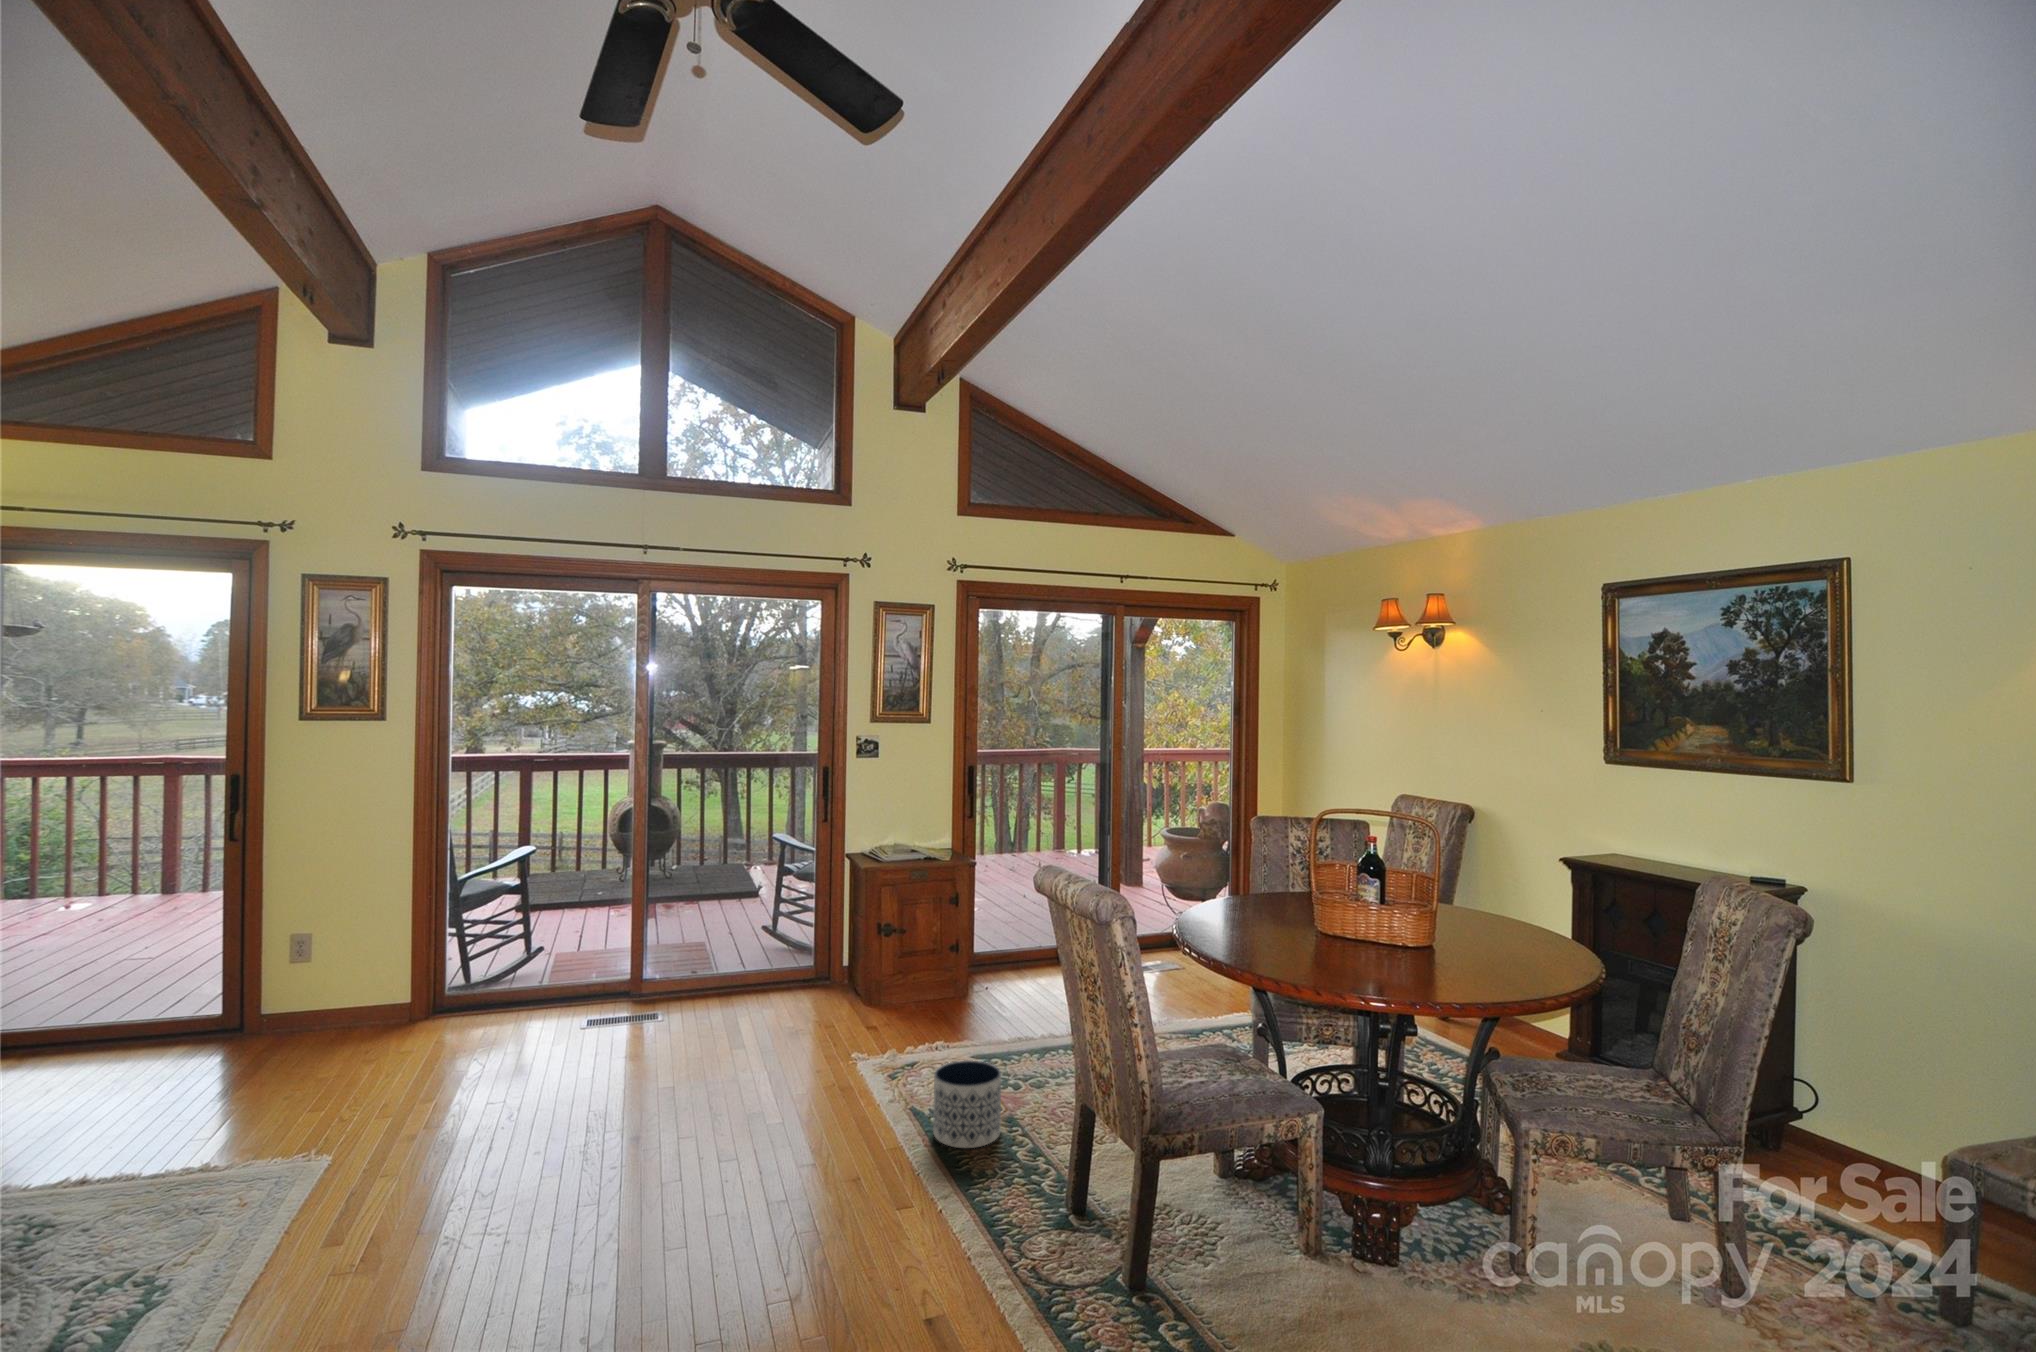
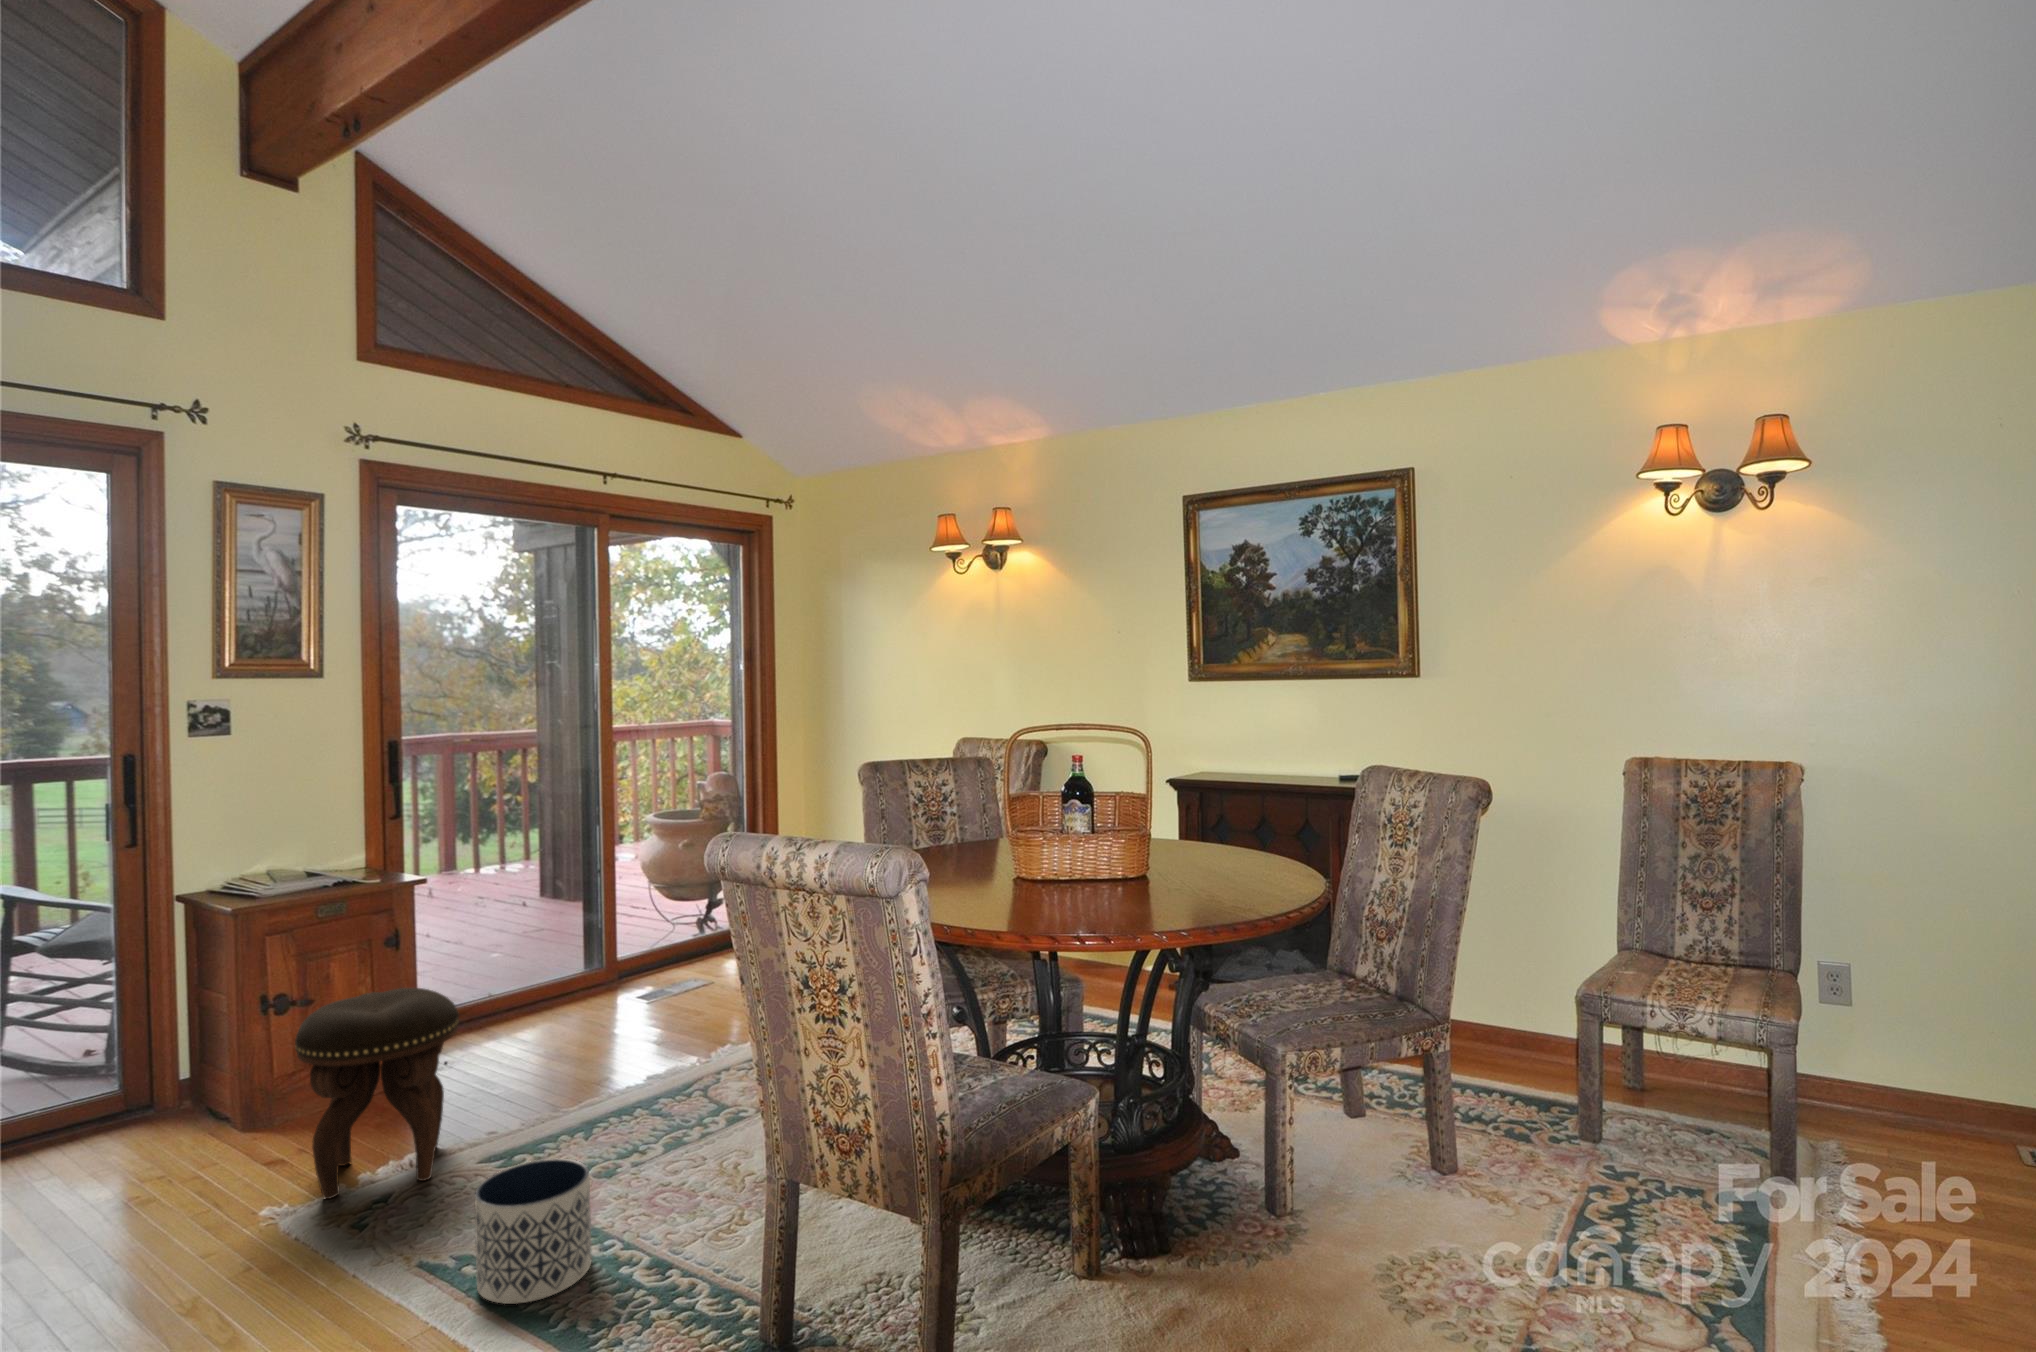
footstool: none [878,933,967,1059] -> present [295,988,459,1199]

